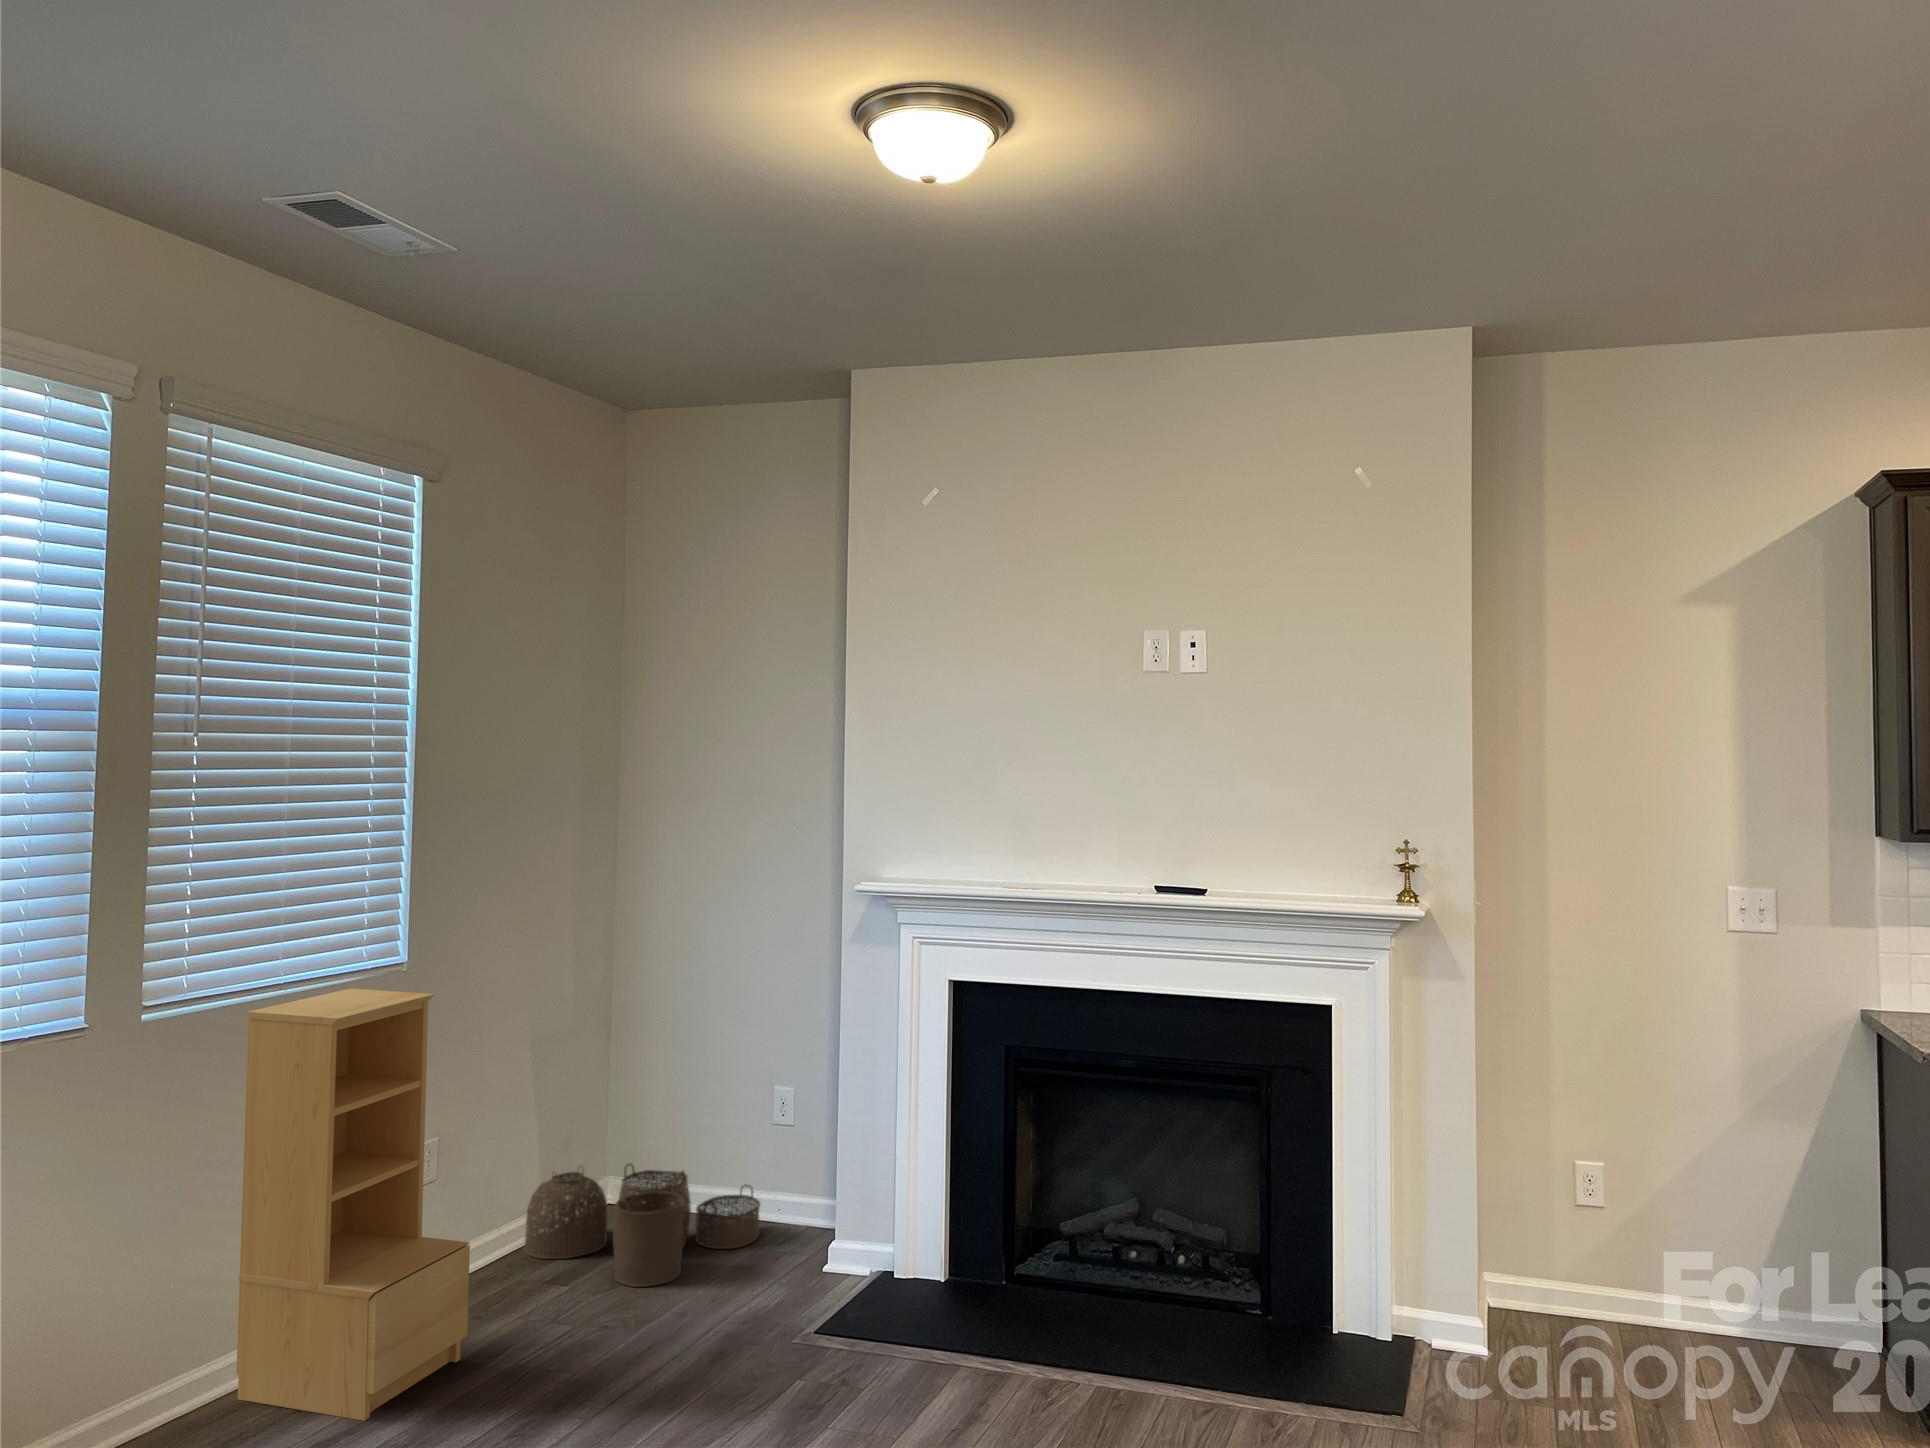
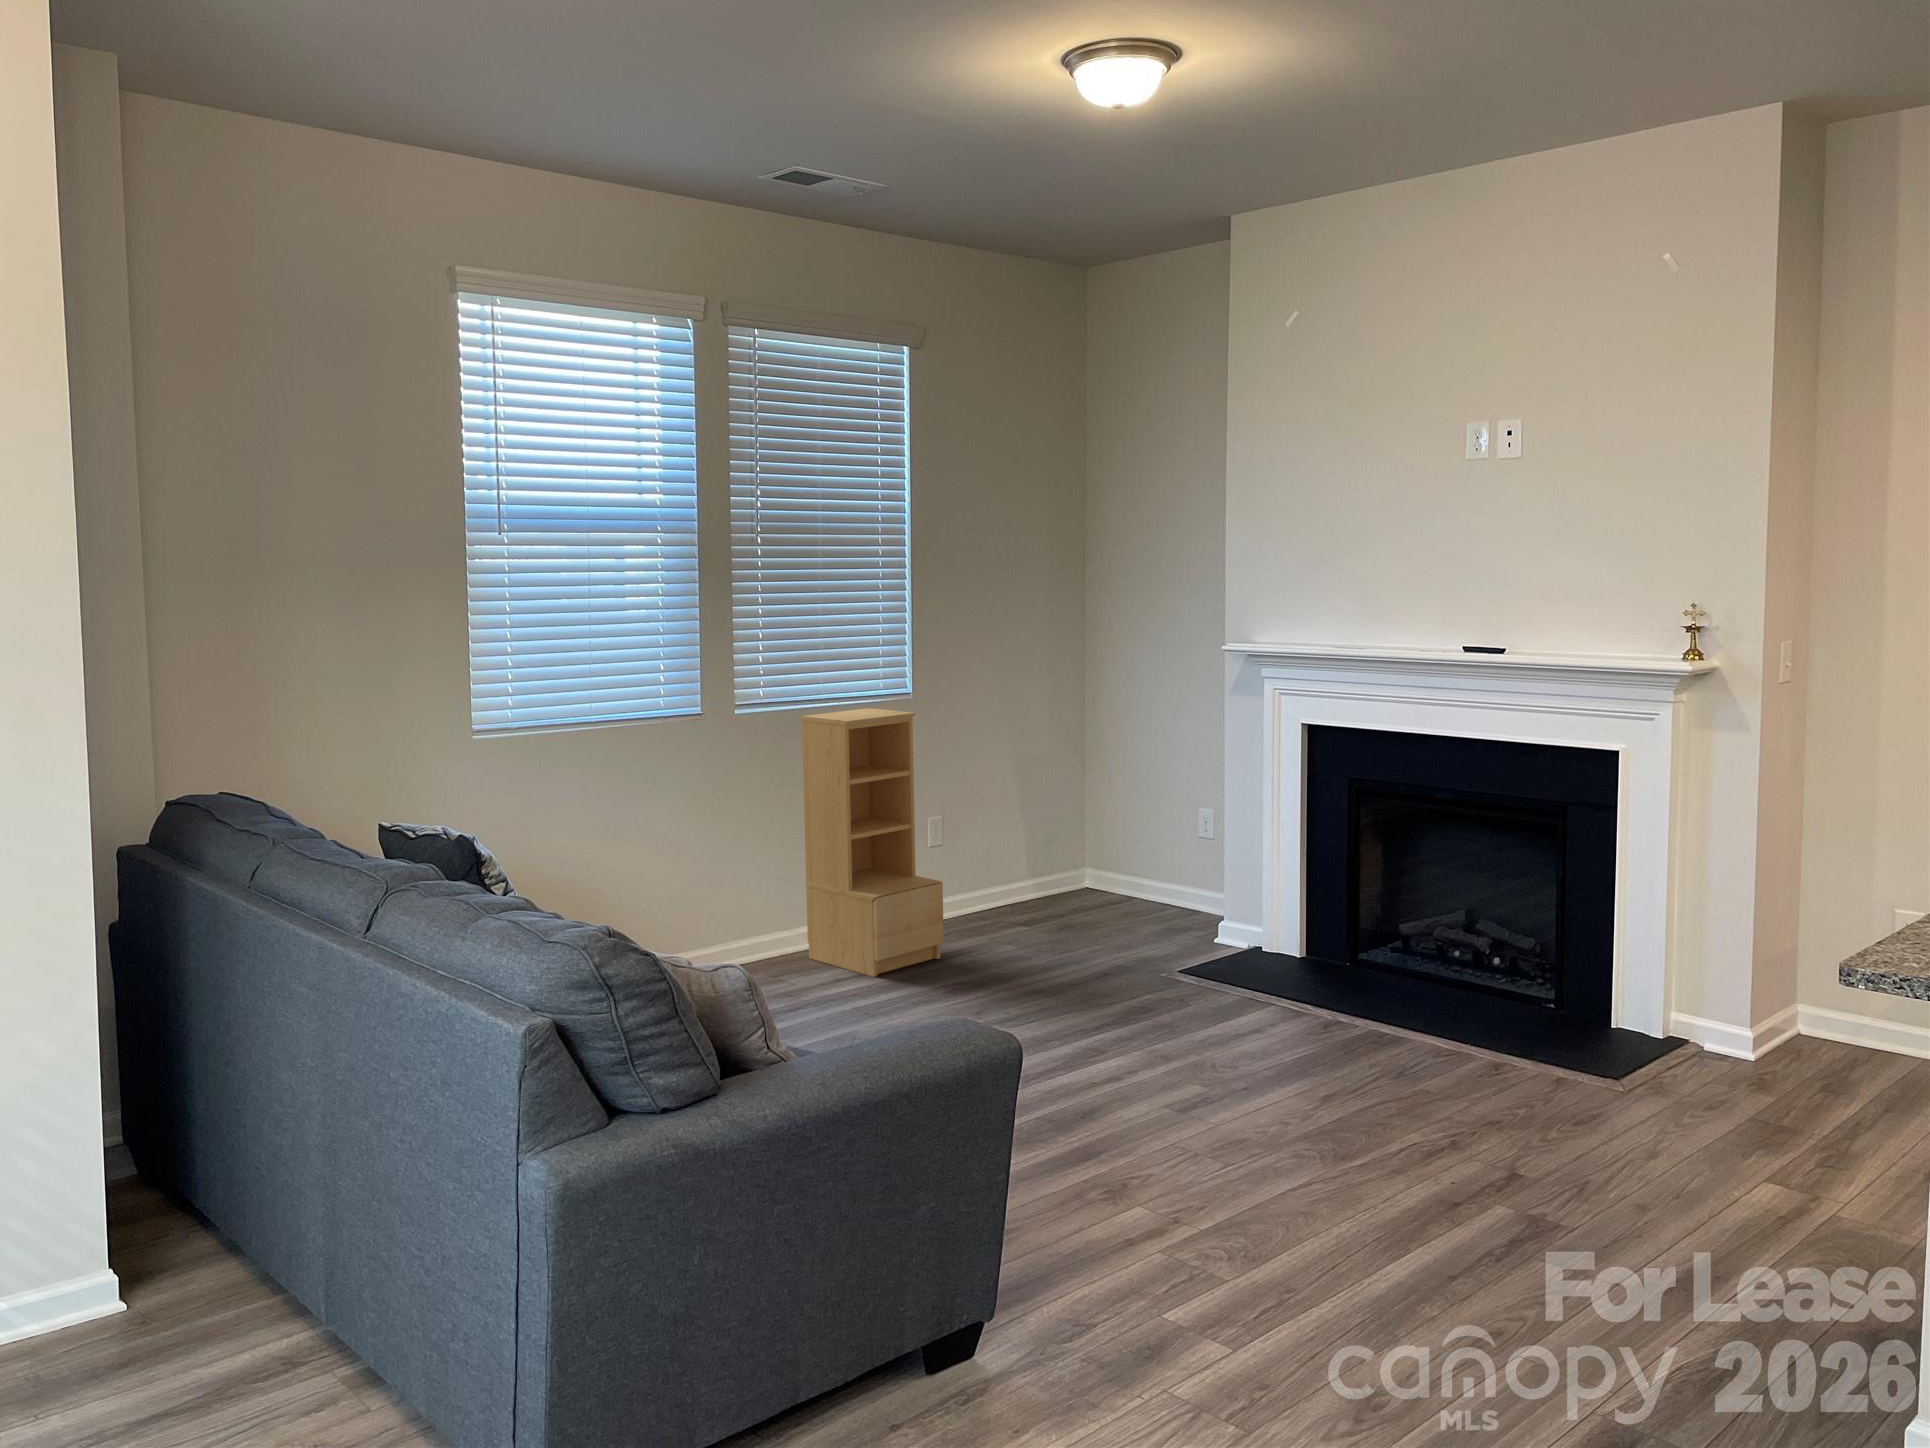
woven basket: present [523,1163,760,1287] -> none [1007,856,1180,939]

